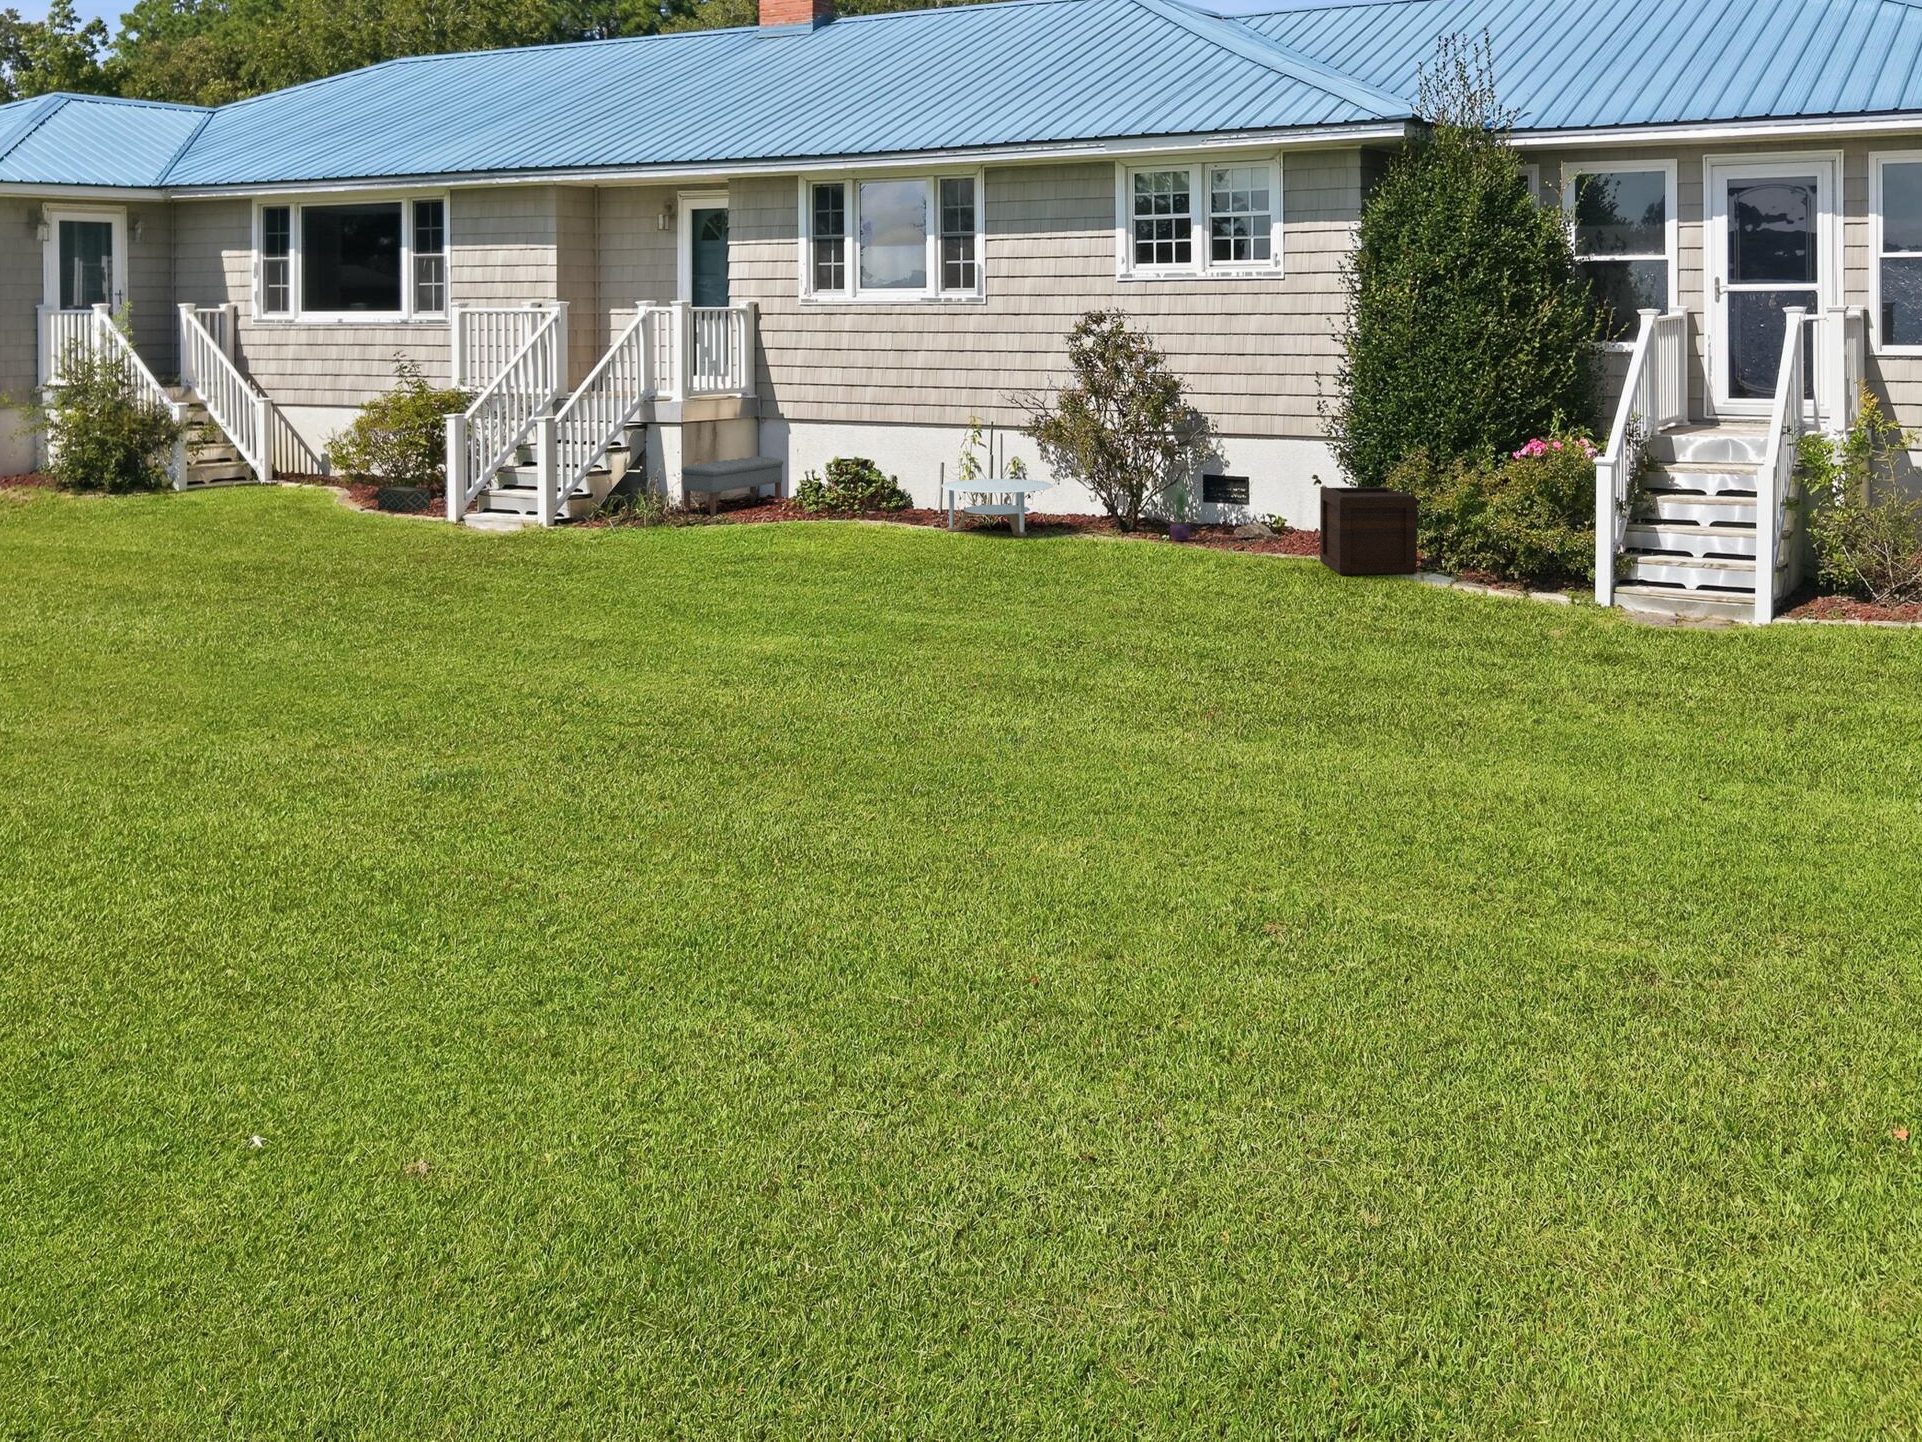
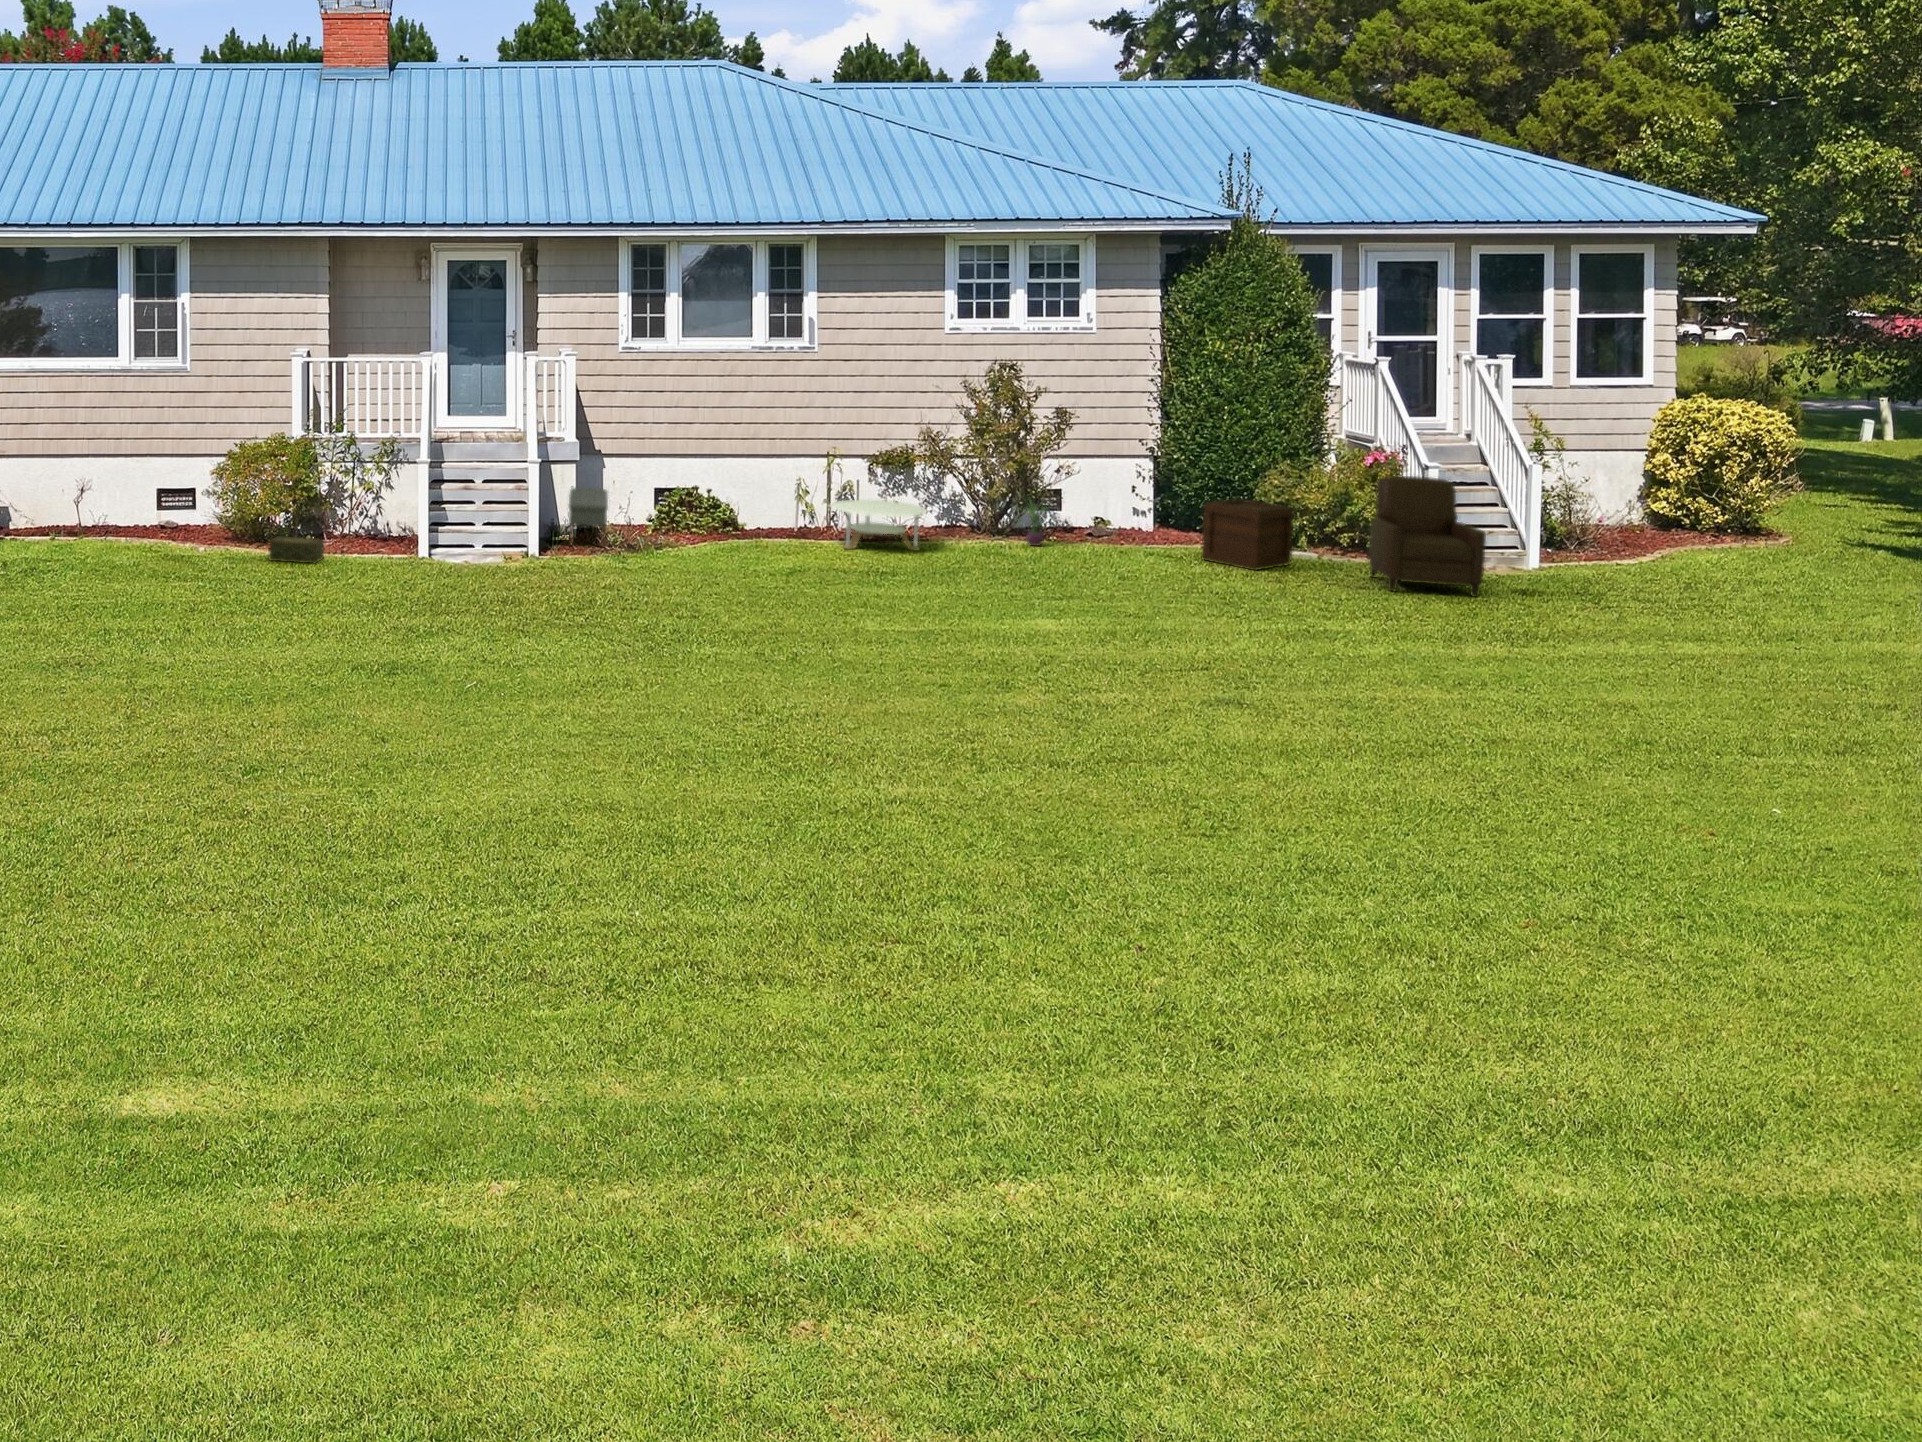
chair: none [1416,453,1569,616] -> present [1369,476,1486,597]

